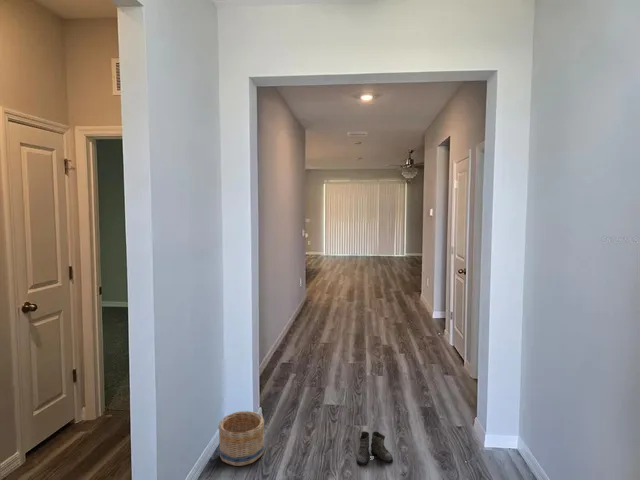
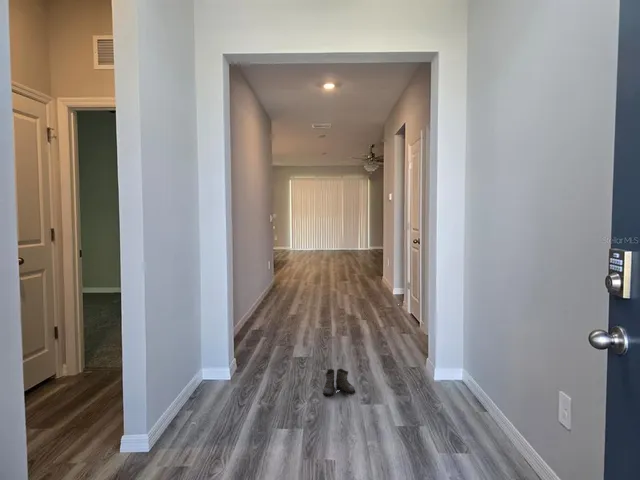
basket: present [218,411,264,466] -> none [198,357,240,402]

